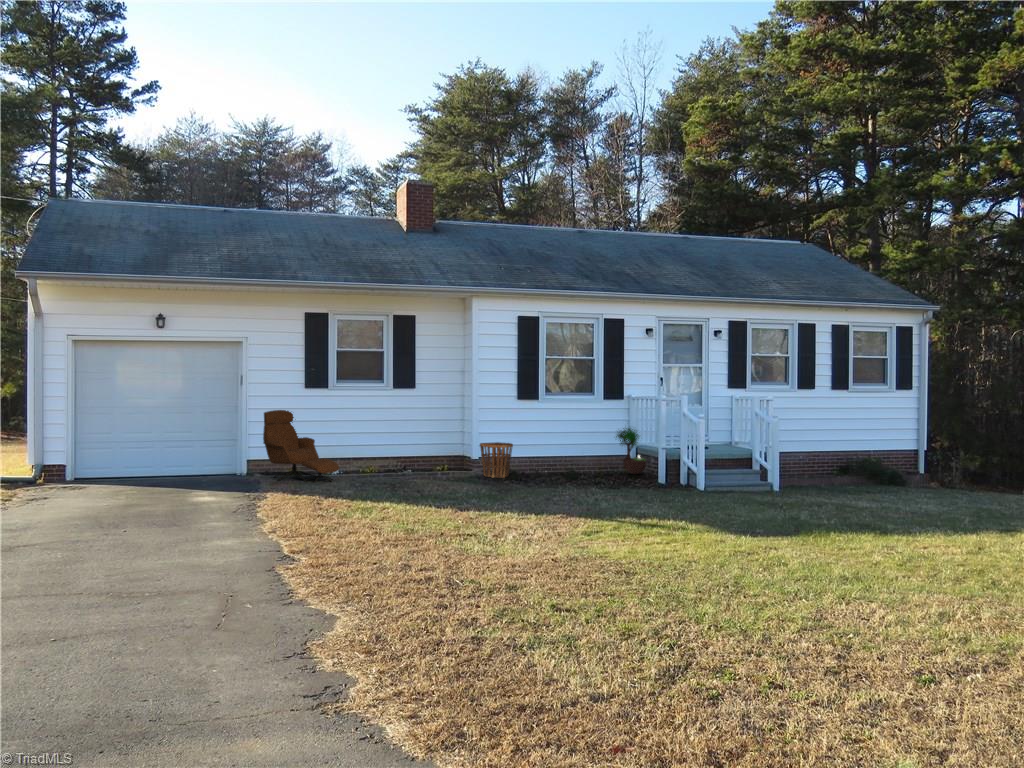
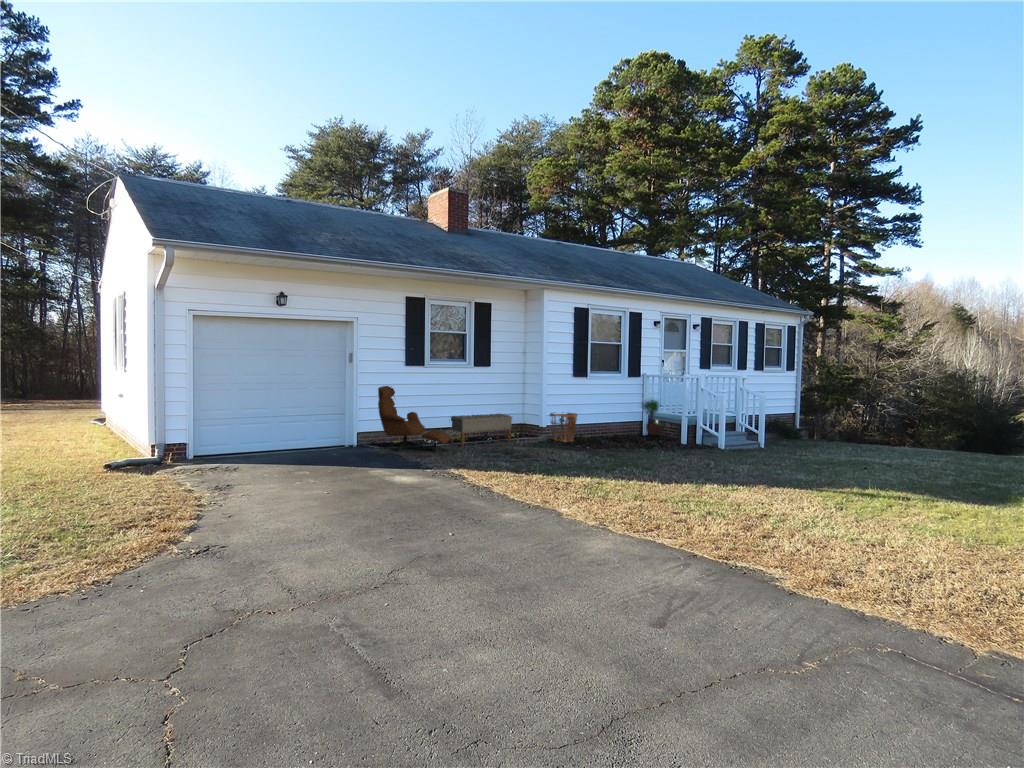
bench: none [357,443,432,478] -> present [450,414,512,446]

